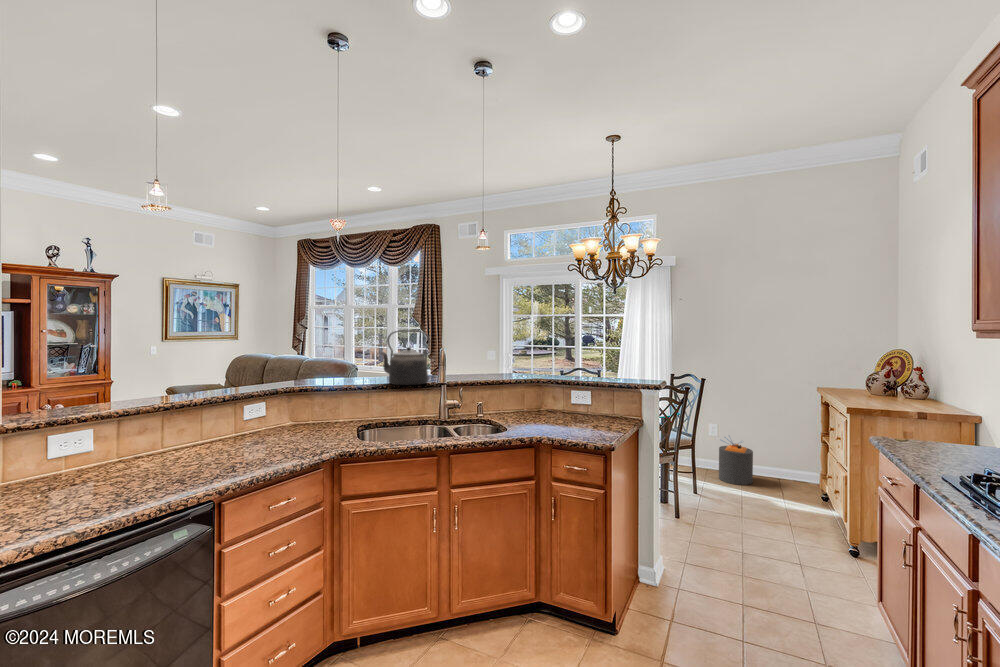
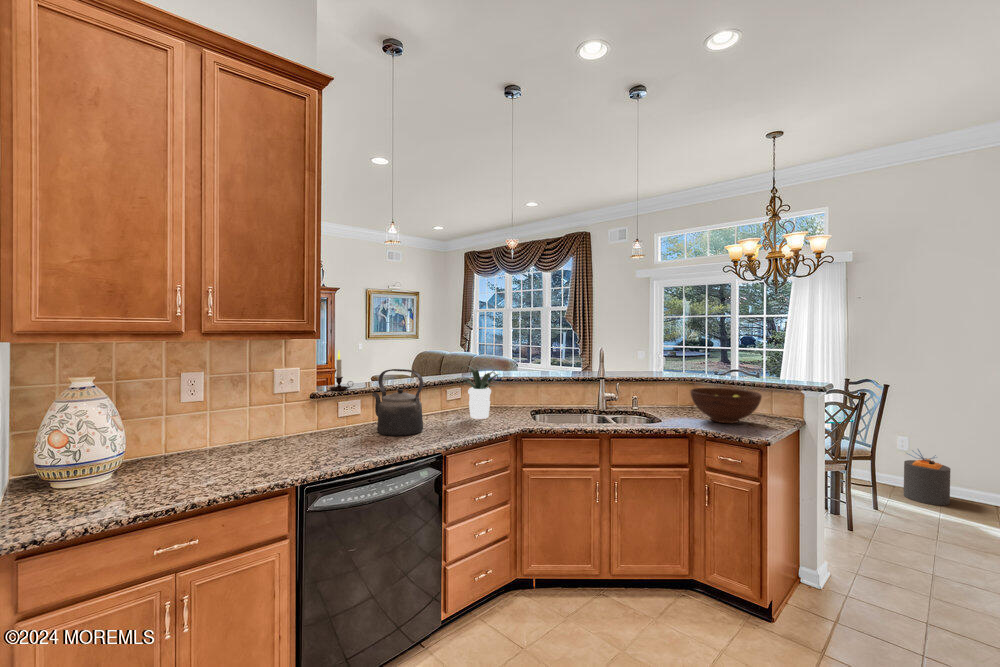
kettle: present [380,330,430,385] -> present [372,369,423,436]
candle: none [32,359,79,420] -> present [329,351,351,390]
potted plant: none [243,375,327,443] -> present [453,366,500,419]
fruit bowl: none [536,390,604,428] -> present [691,388,762,423]

